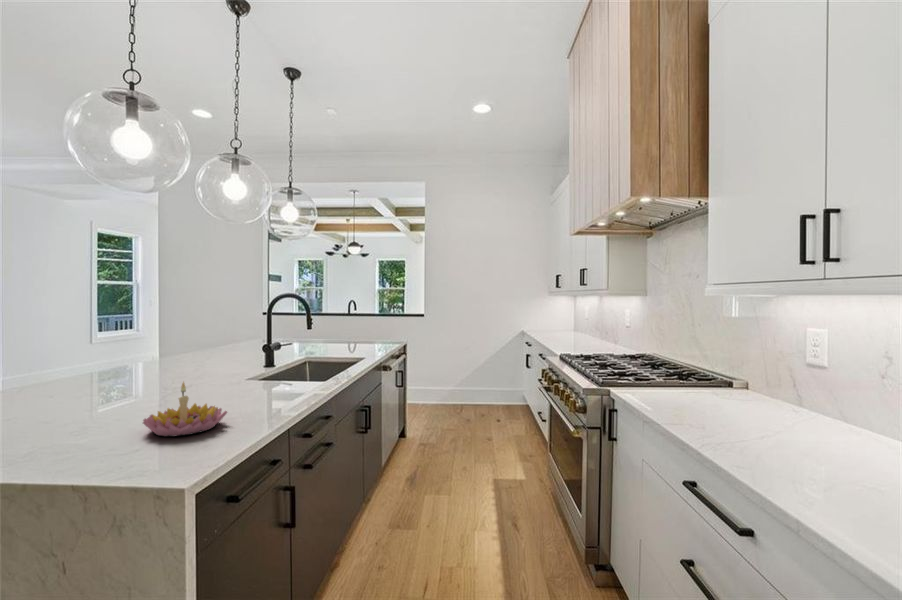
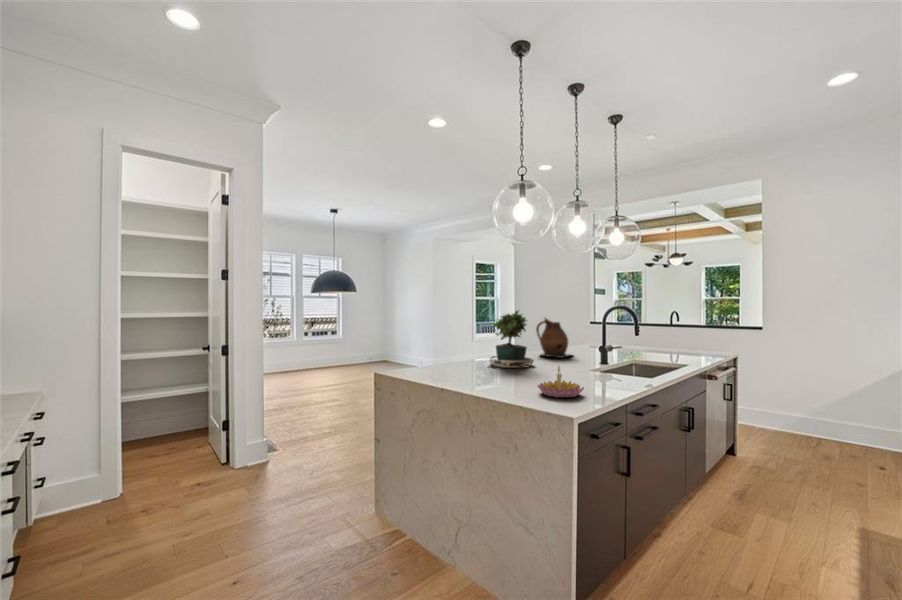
potted plant: none [54,295,161,397] -> present [490,310,534,368]
ceramic pitcher: none [173,308,232,364] -> present [536,318,574,358]

